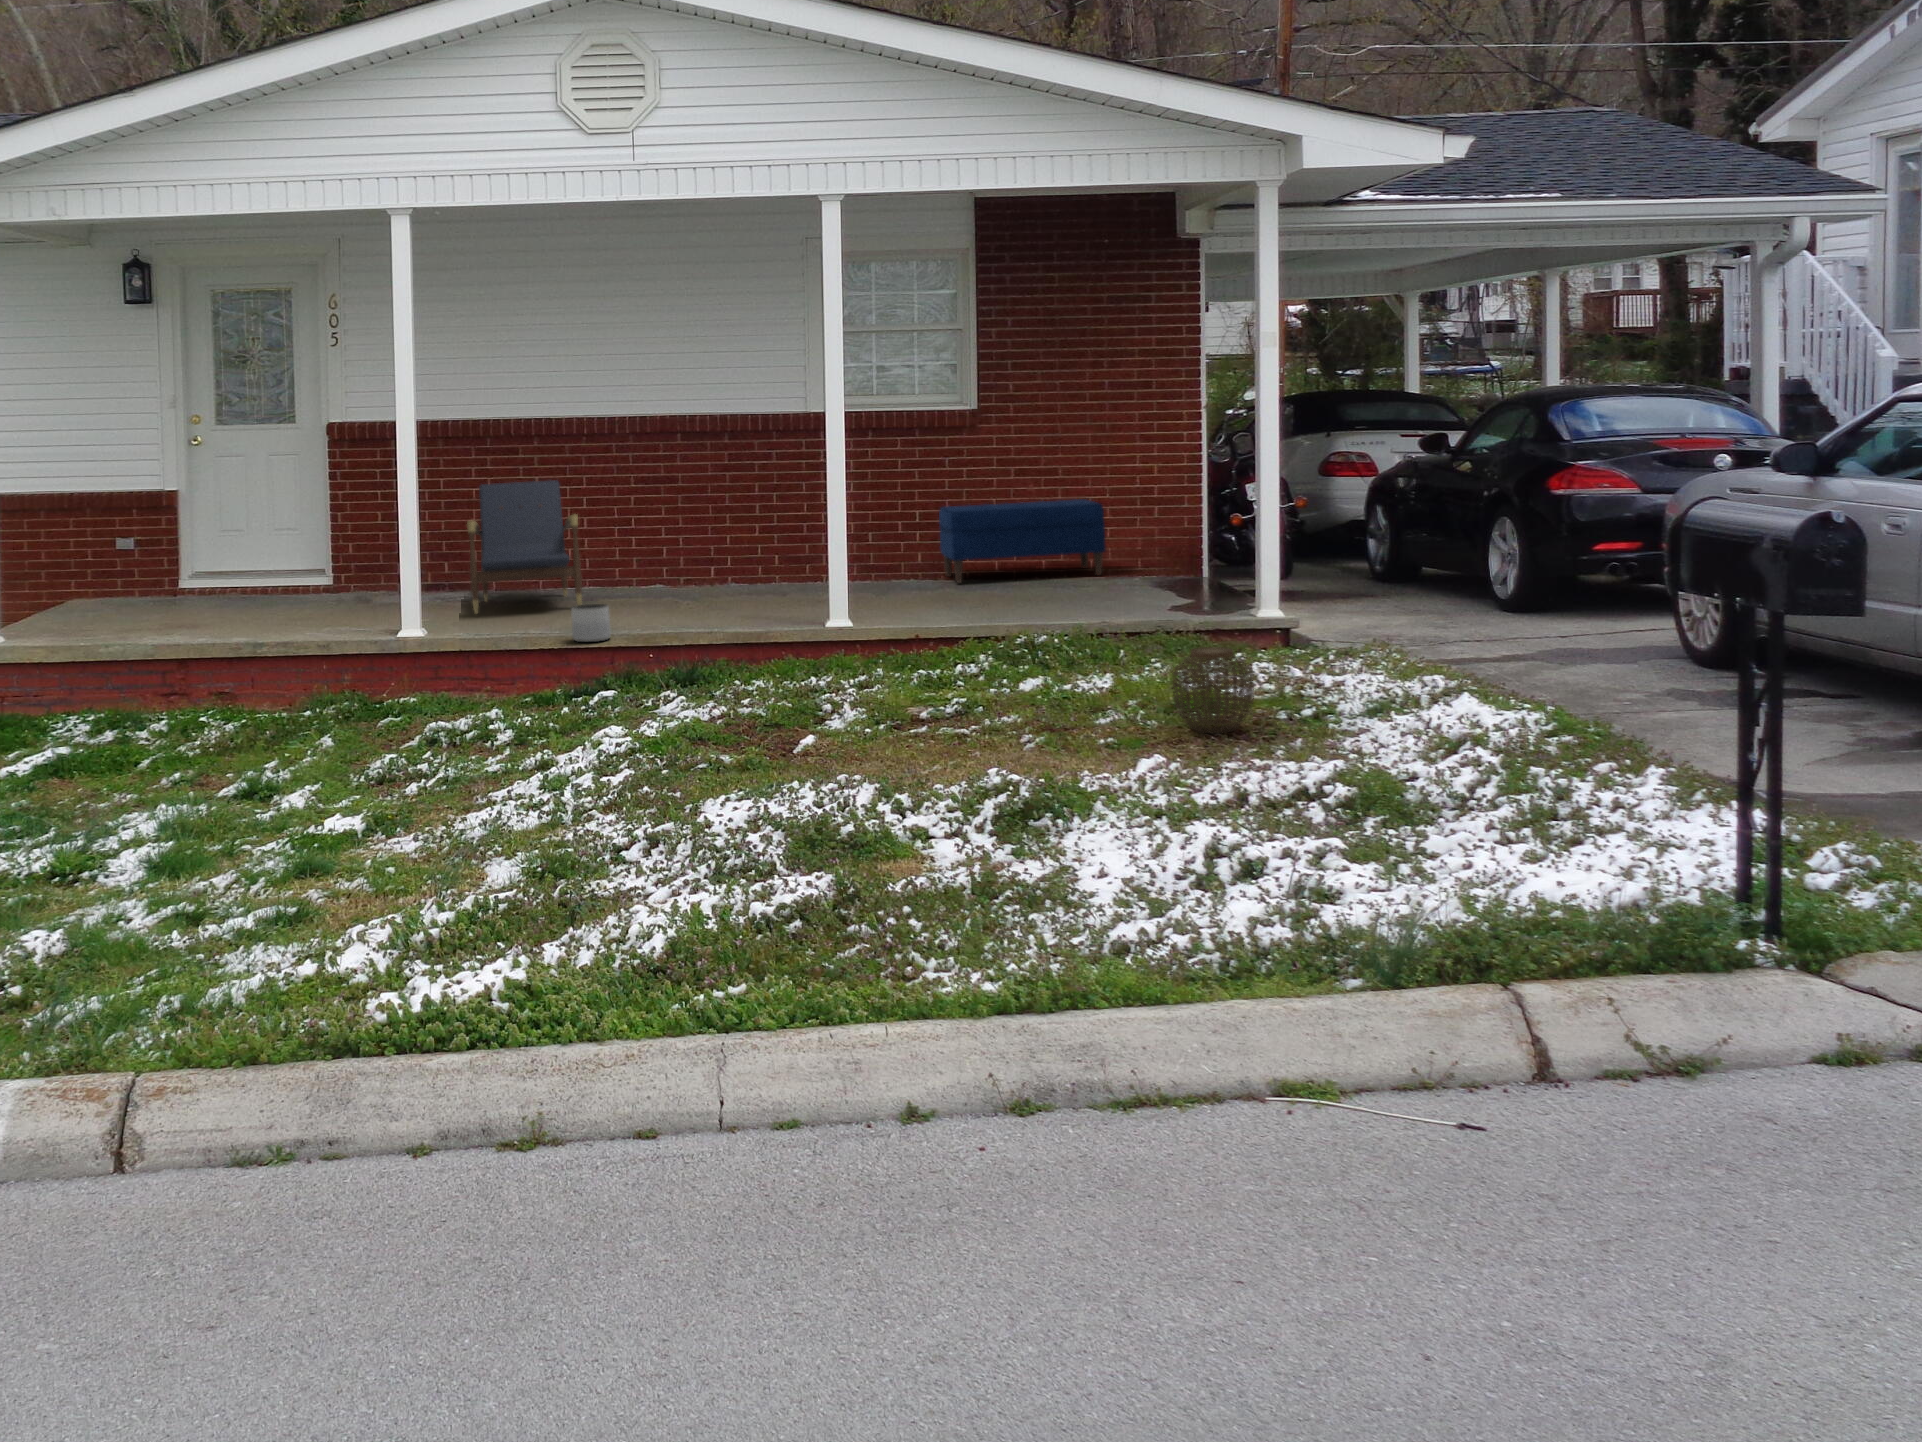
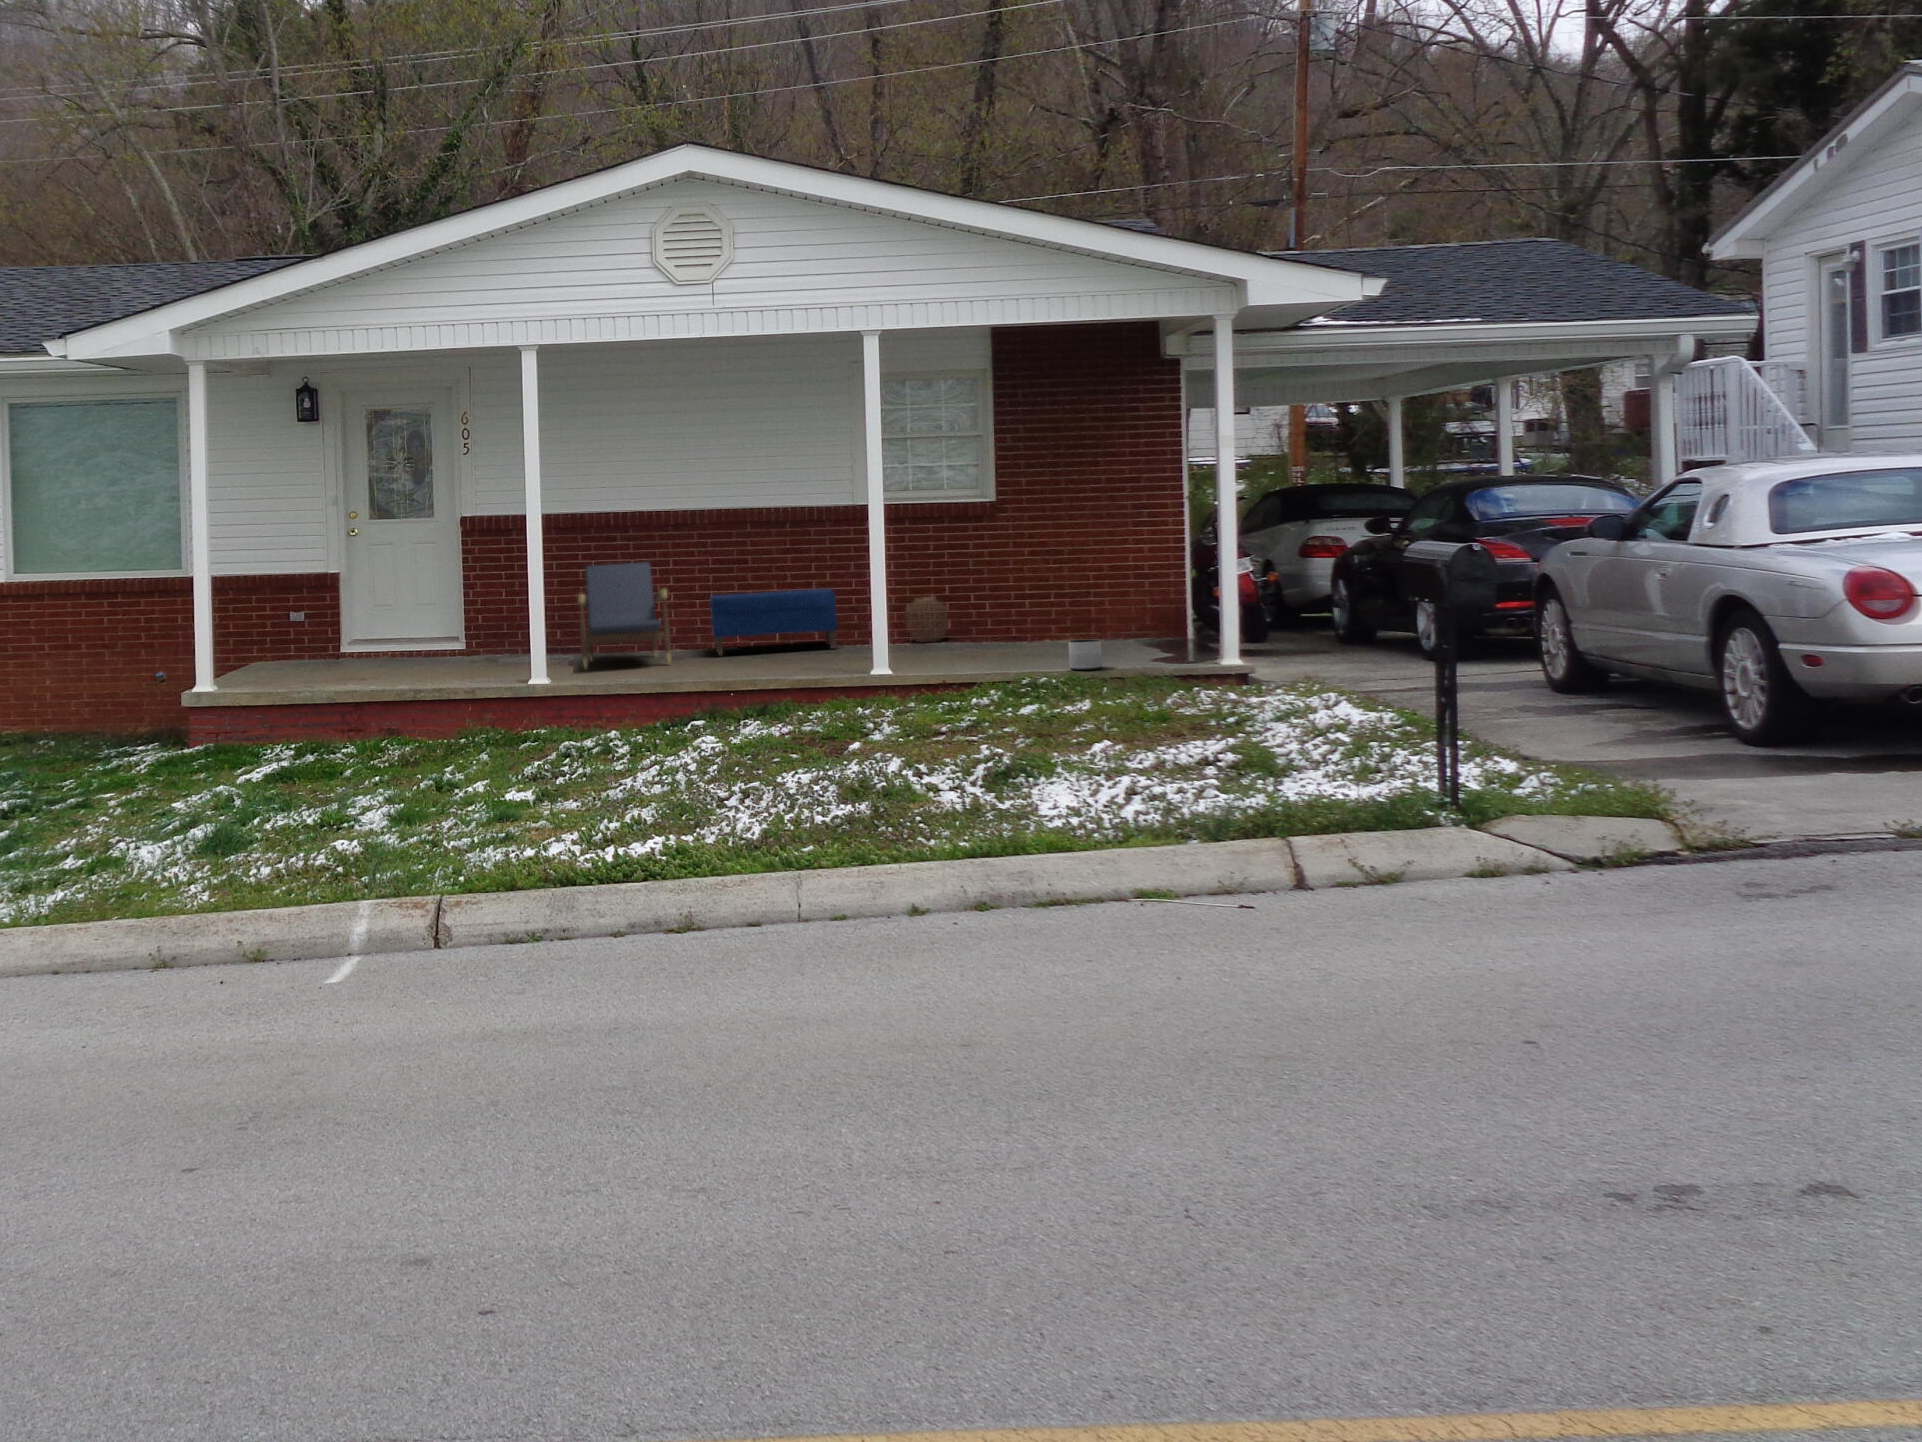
bench: present [939,499,1106,583] -> present [710,589,837,655]
planter: present [571,604,611,642] -> present [1068,639,1102,670]
woven basket: present [1173,647,1254,733] -> present [905,597,948,642]

